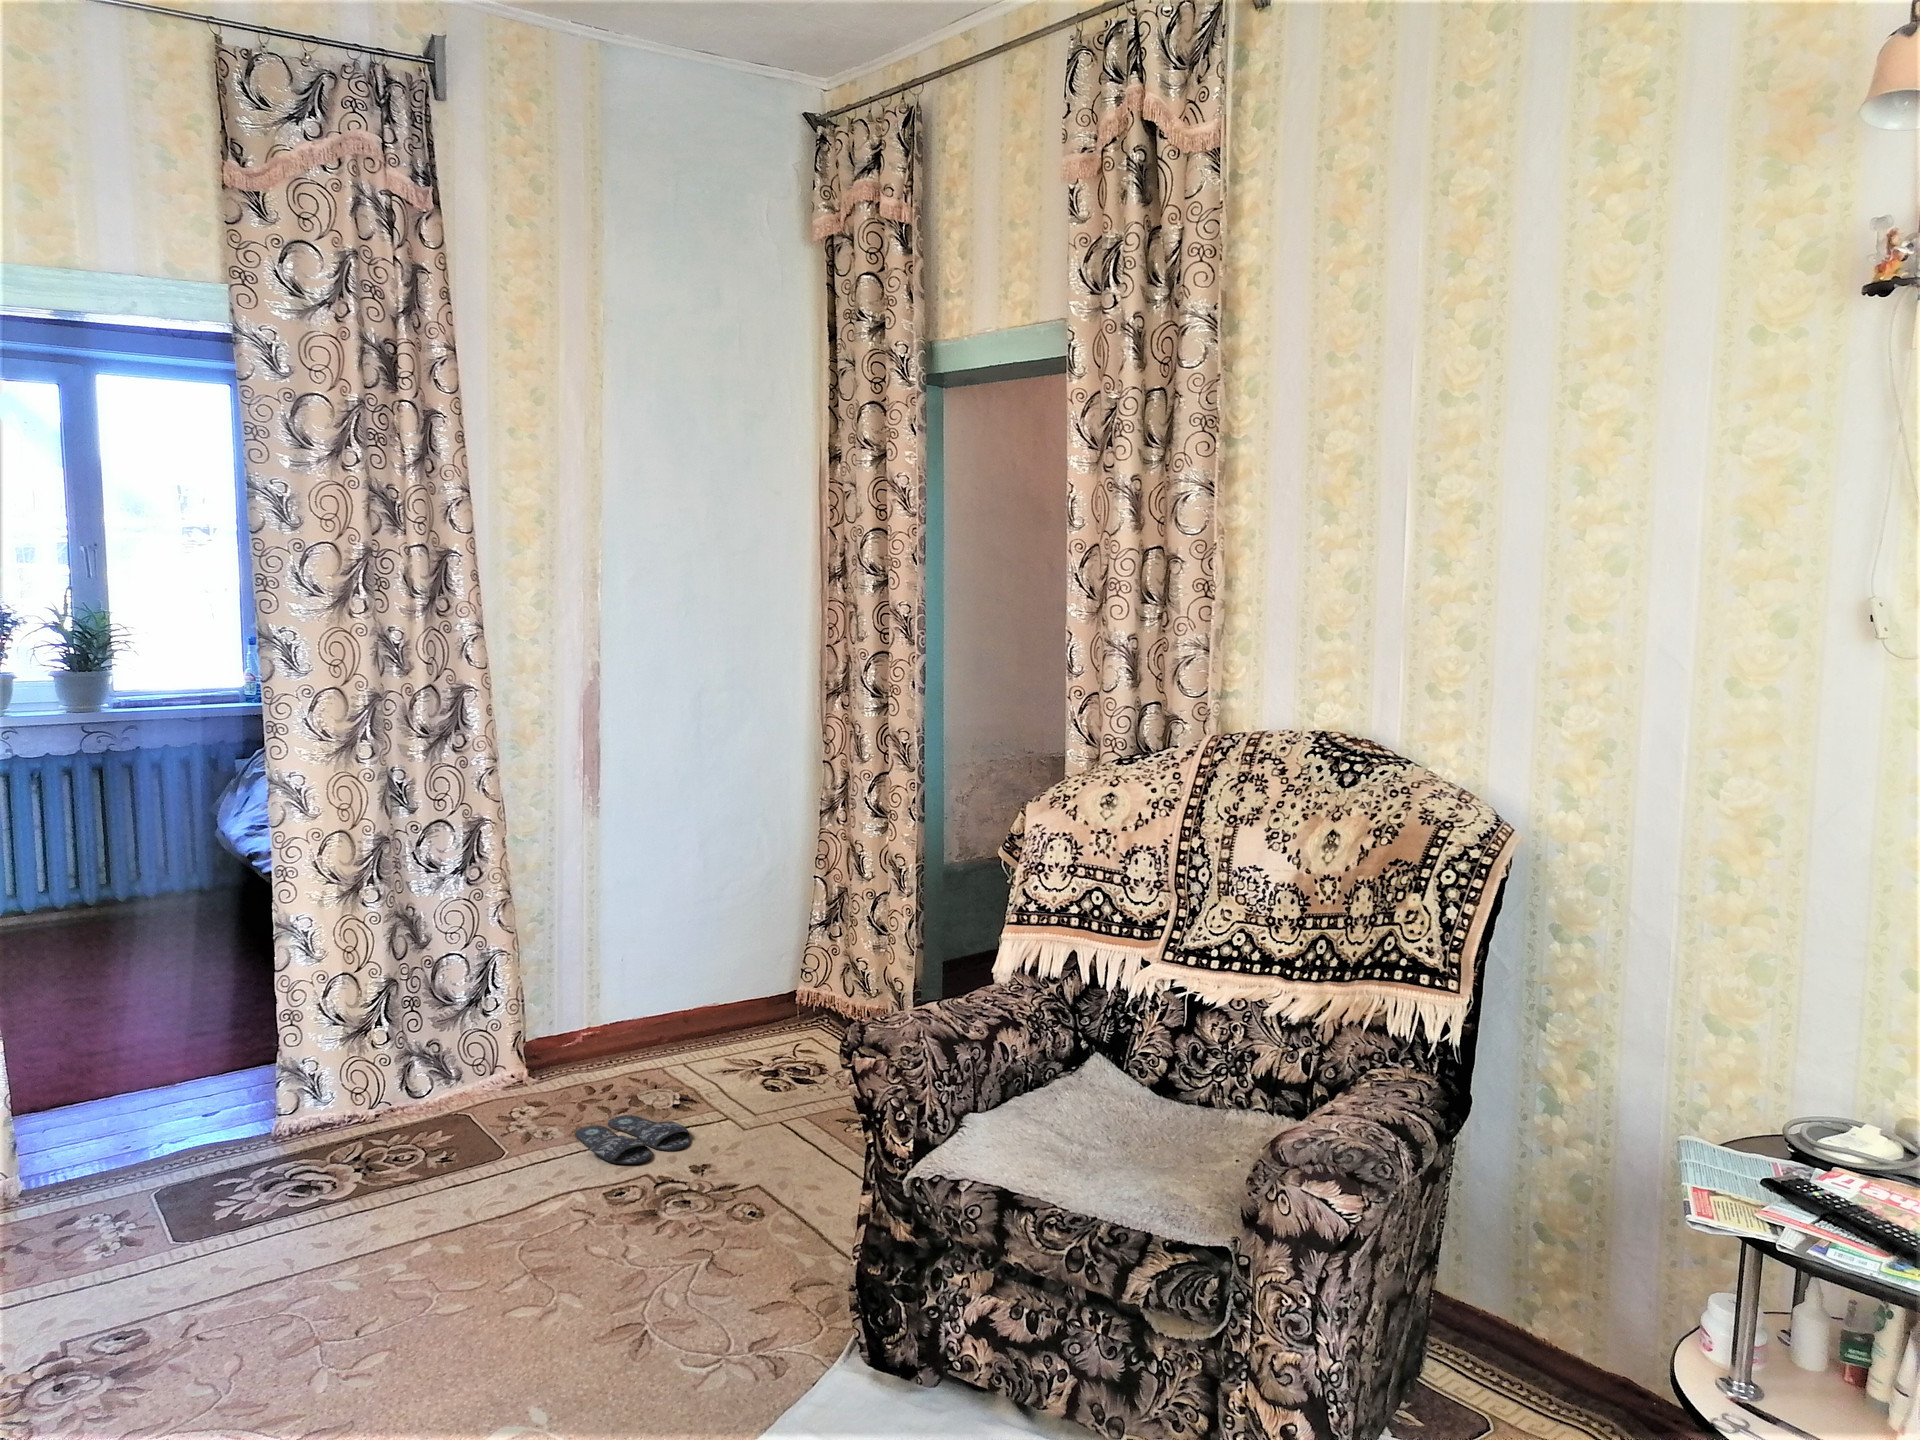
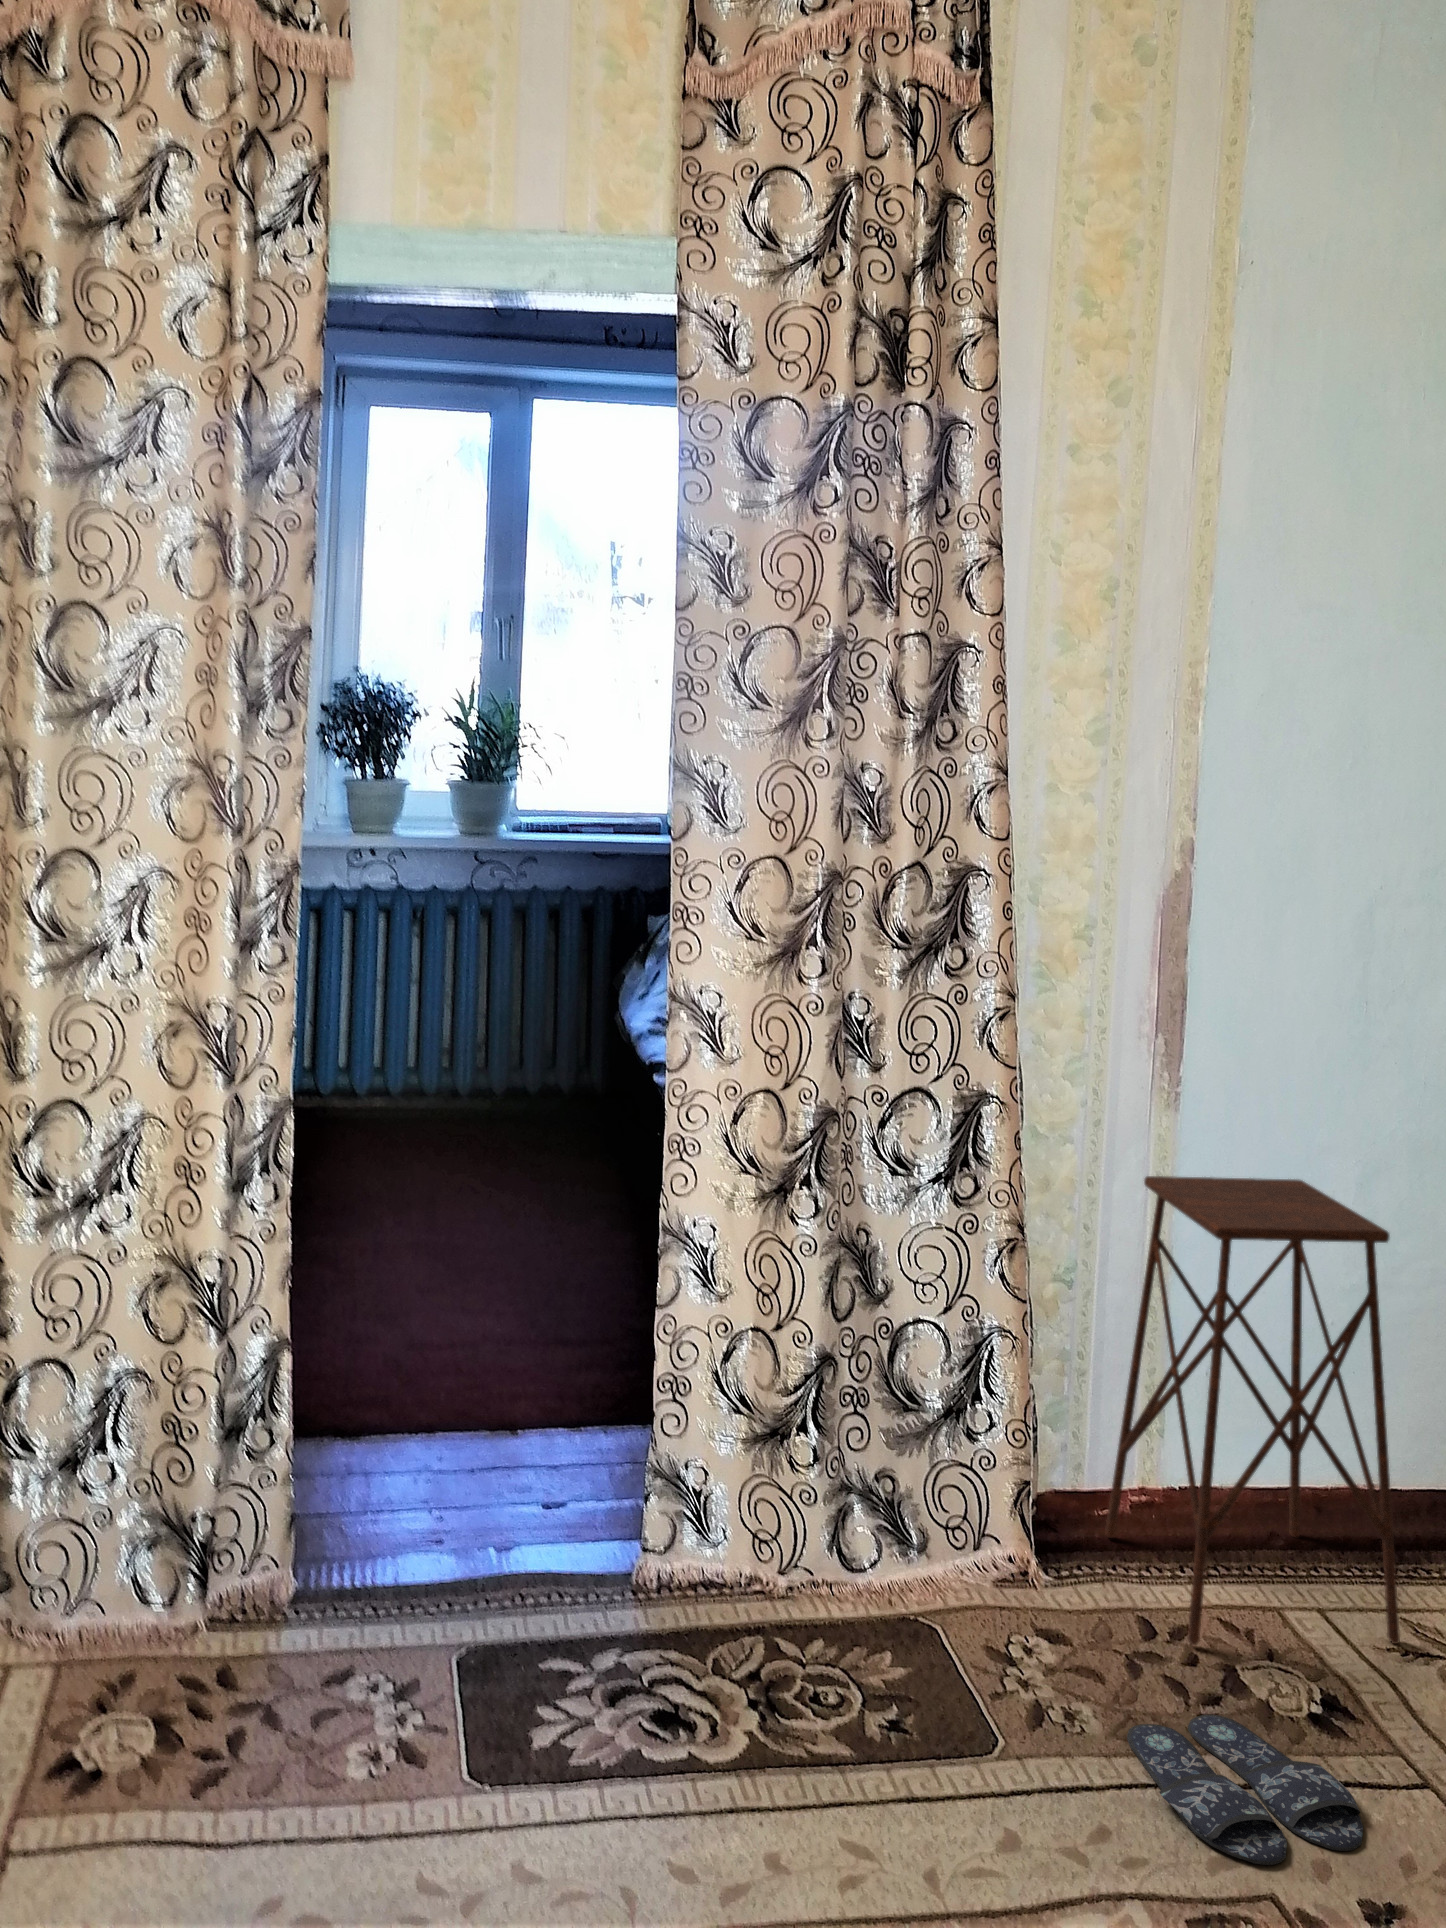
side table: none [570,846,722,1091] -> present [1105,1176,1400,1645]

